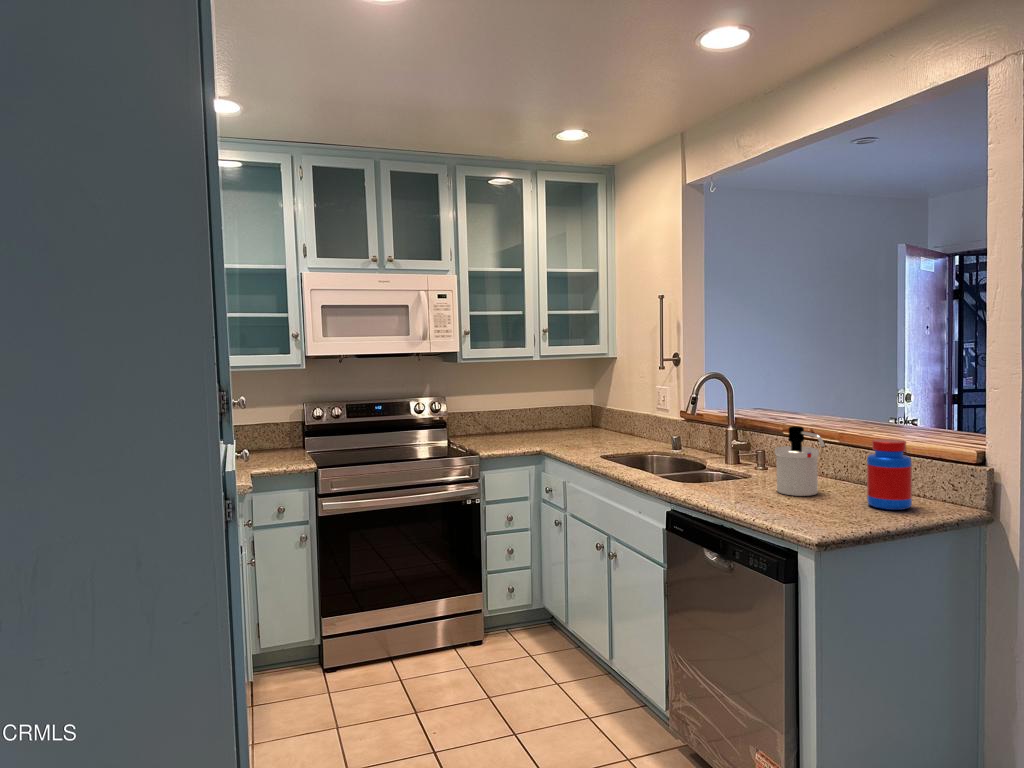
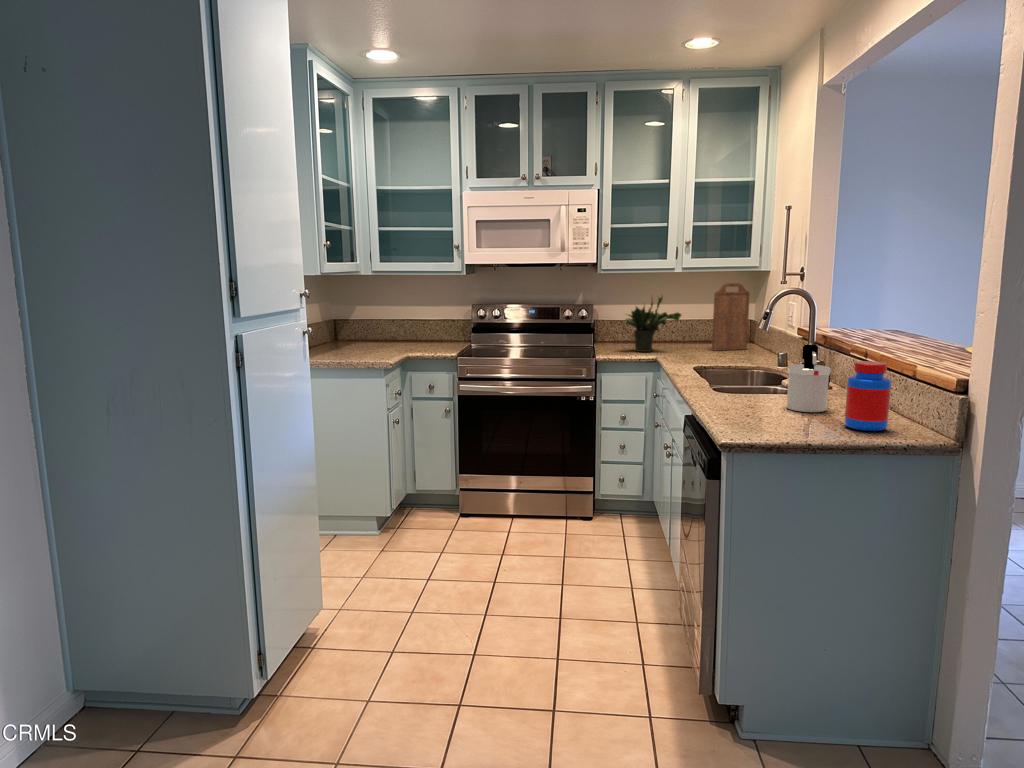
cutting board: none [573,369,602,437] -> present [712,283,750,351]
potted plant: none [493,383,546,445] -> present [623,297,681,352]

